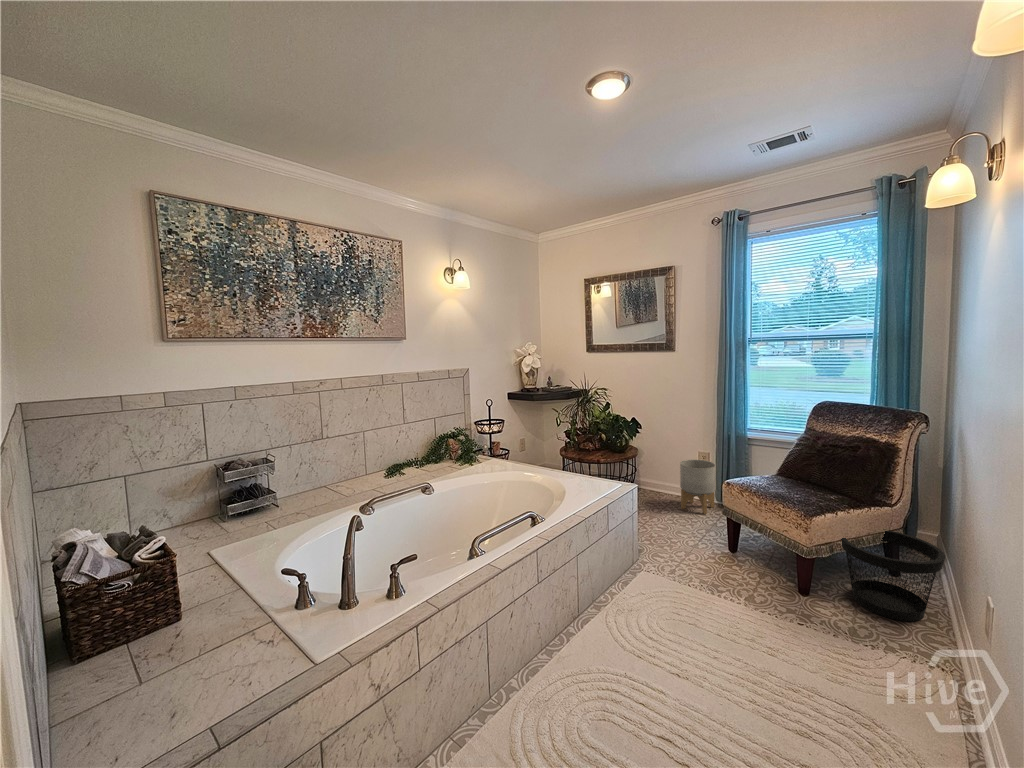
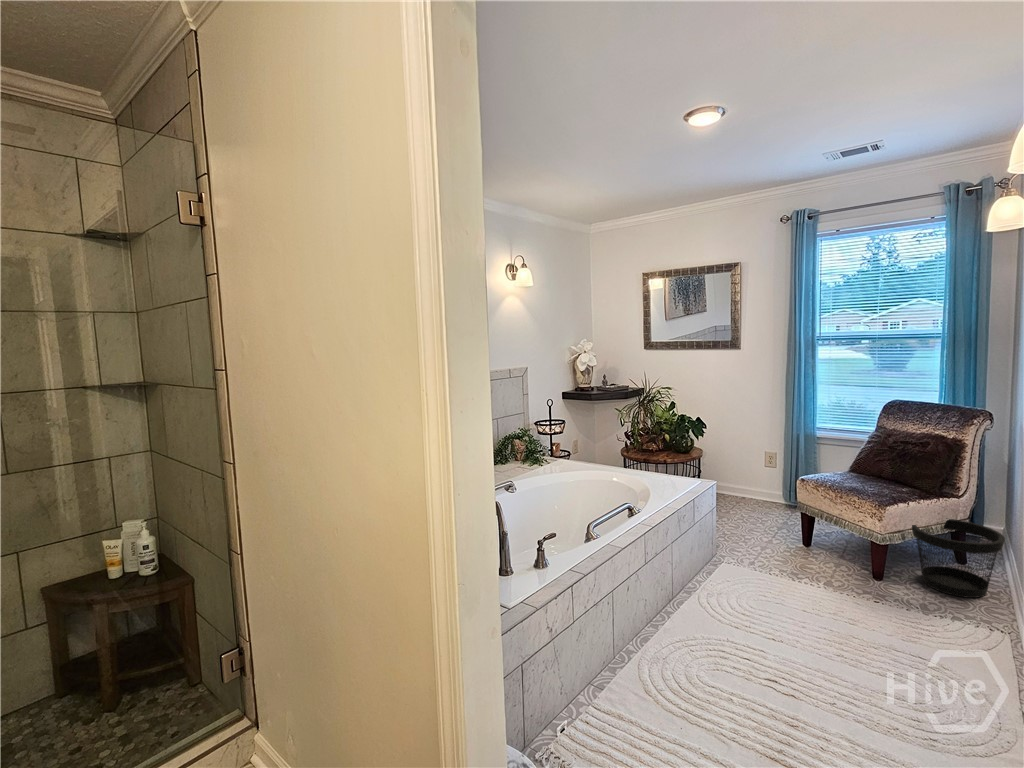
planter: present [680,460,716,514] -> none [748,460,785,514]

